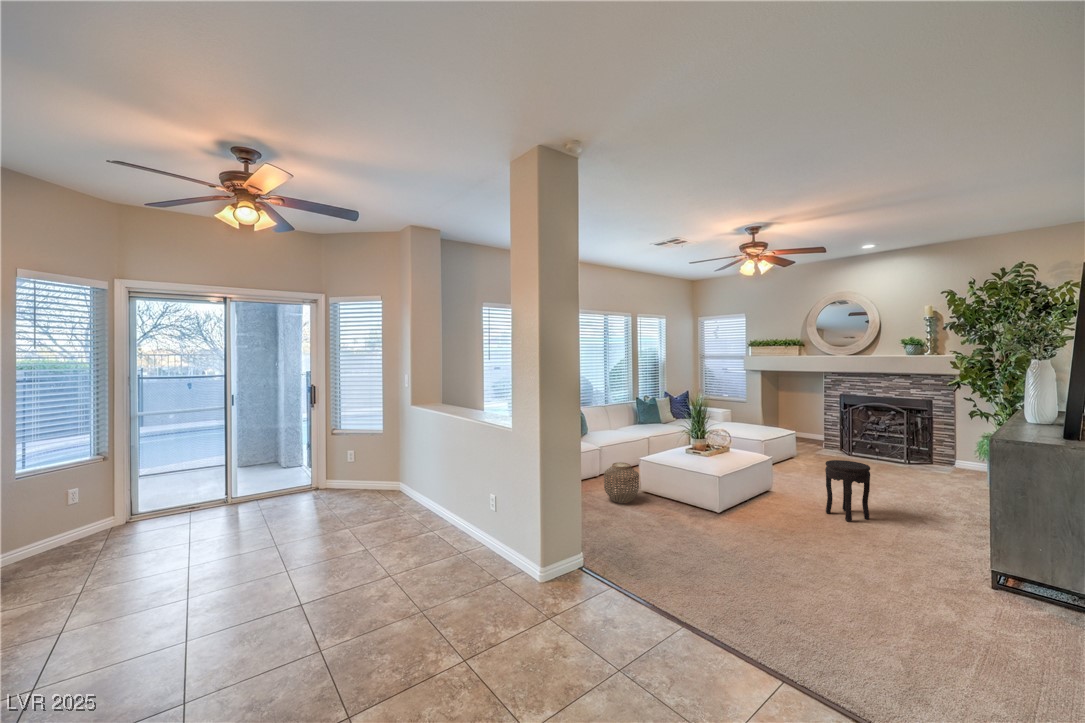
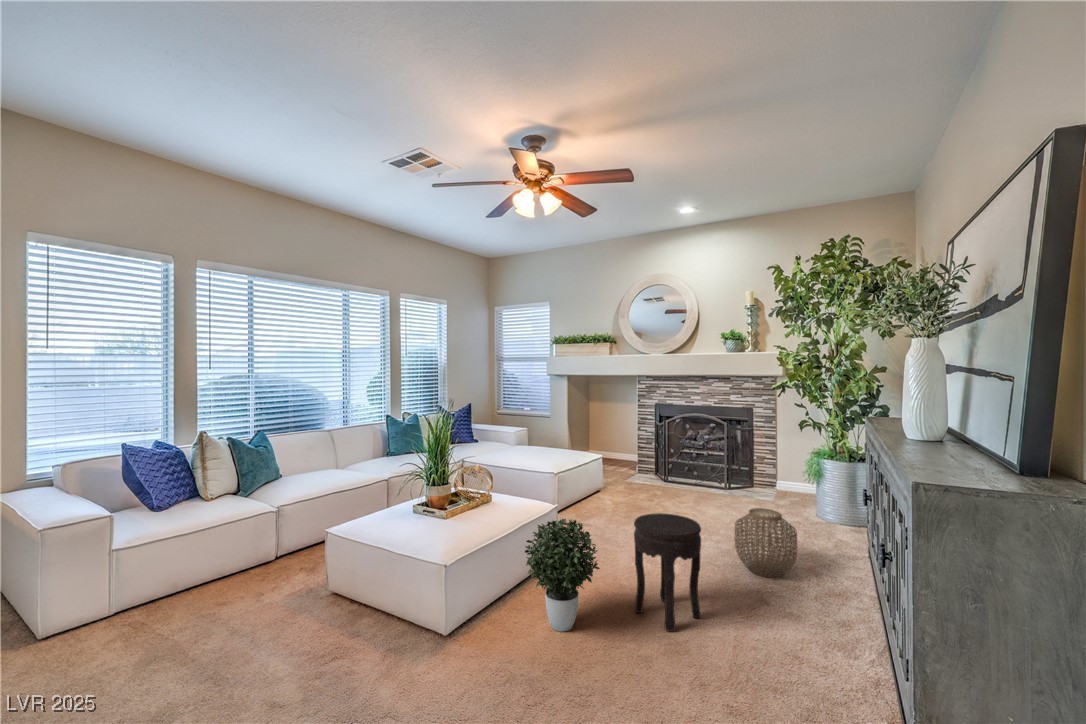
potted plant: none [758,456,804,515] -> present [525,519,600,632]
woven basket: present [604,462,639,503] -> present [735,508,797,578]

